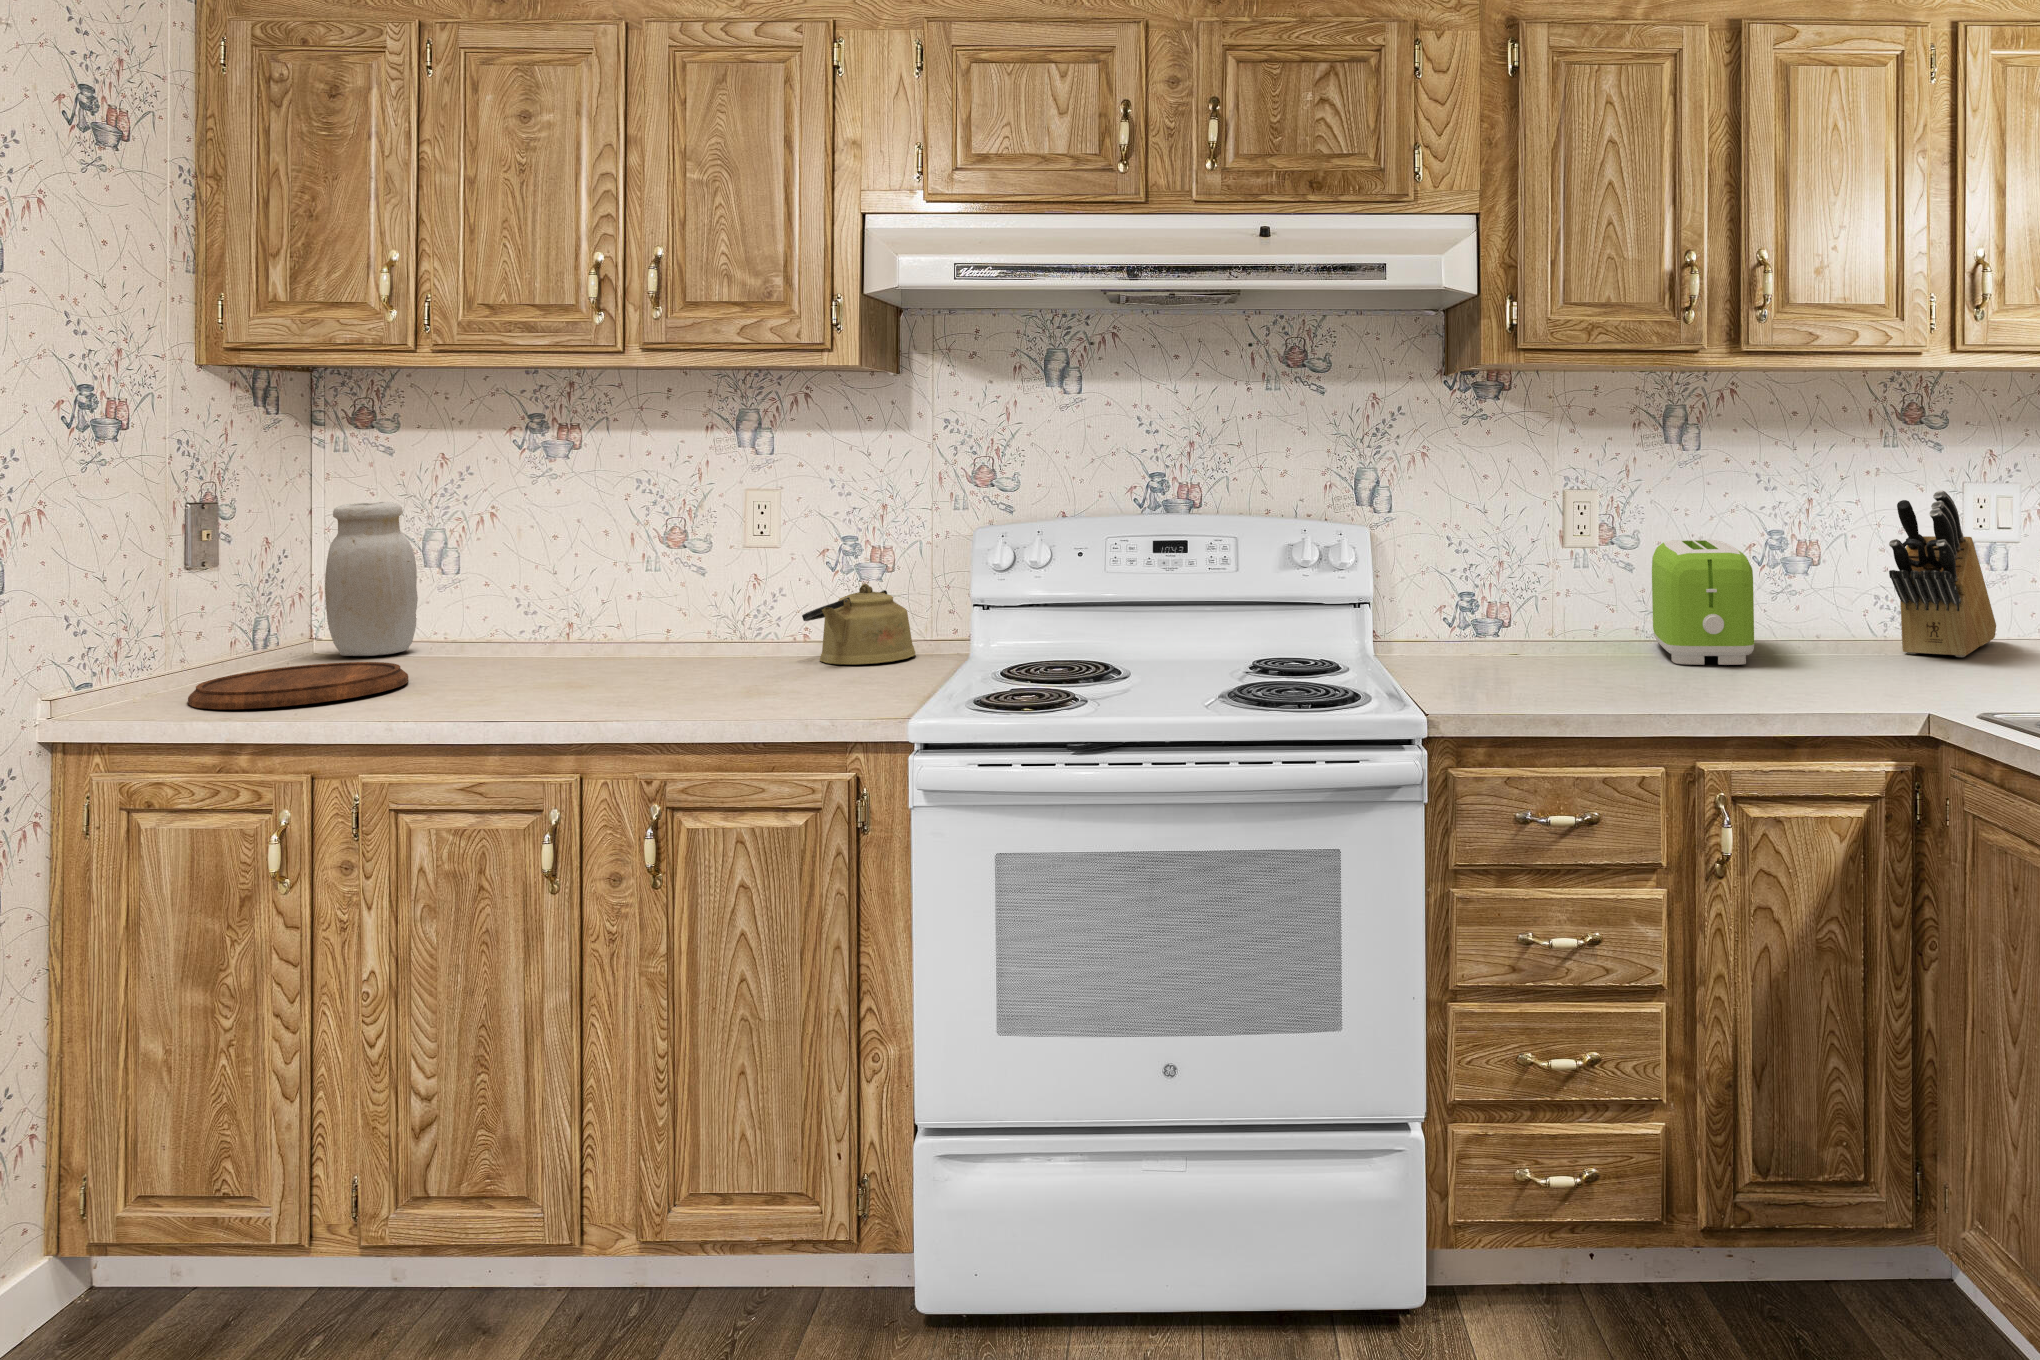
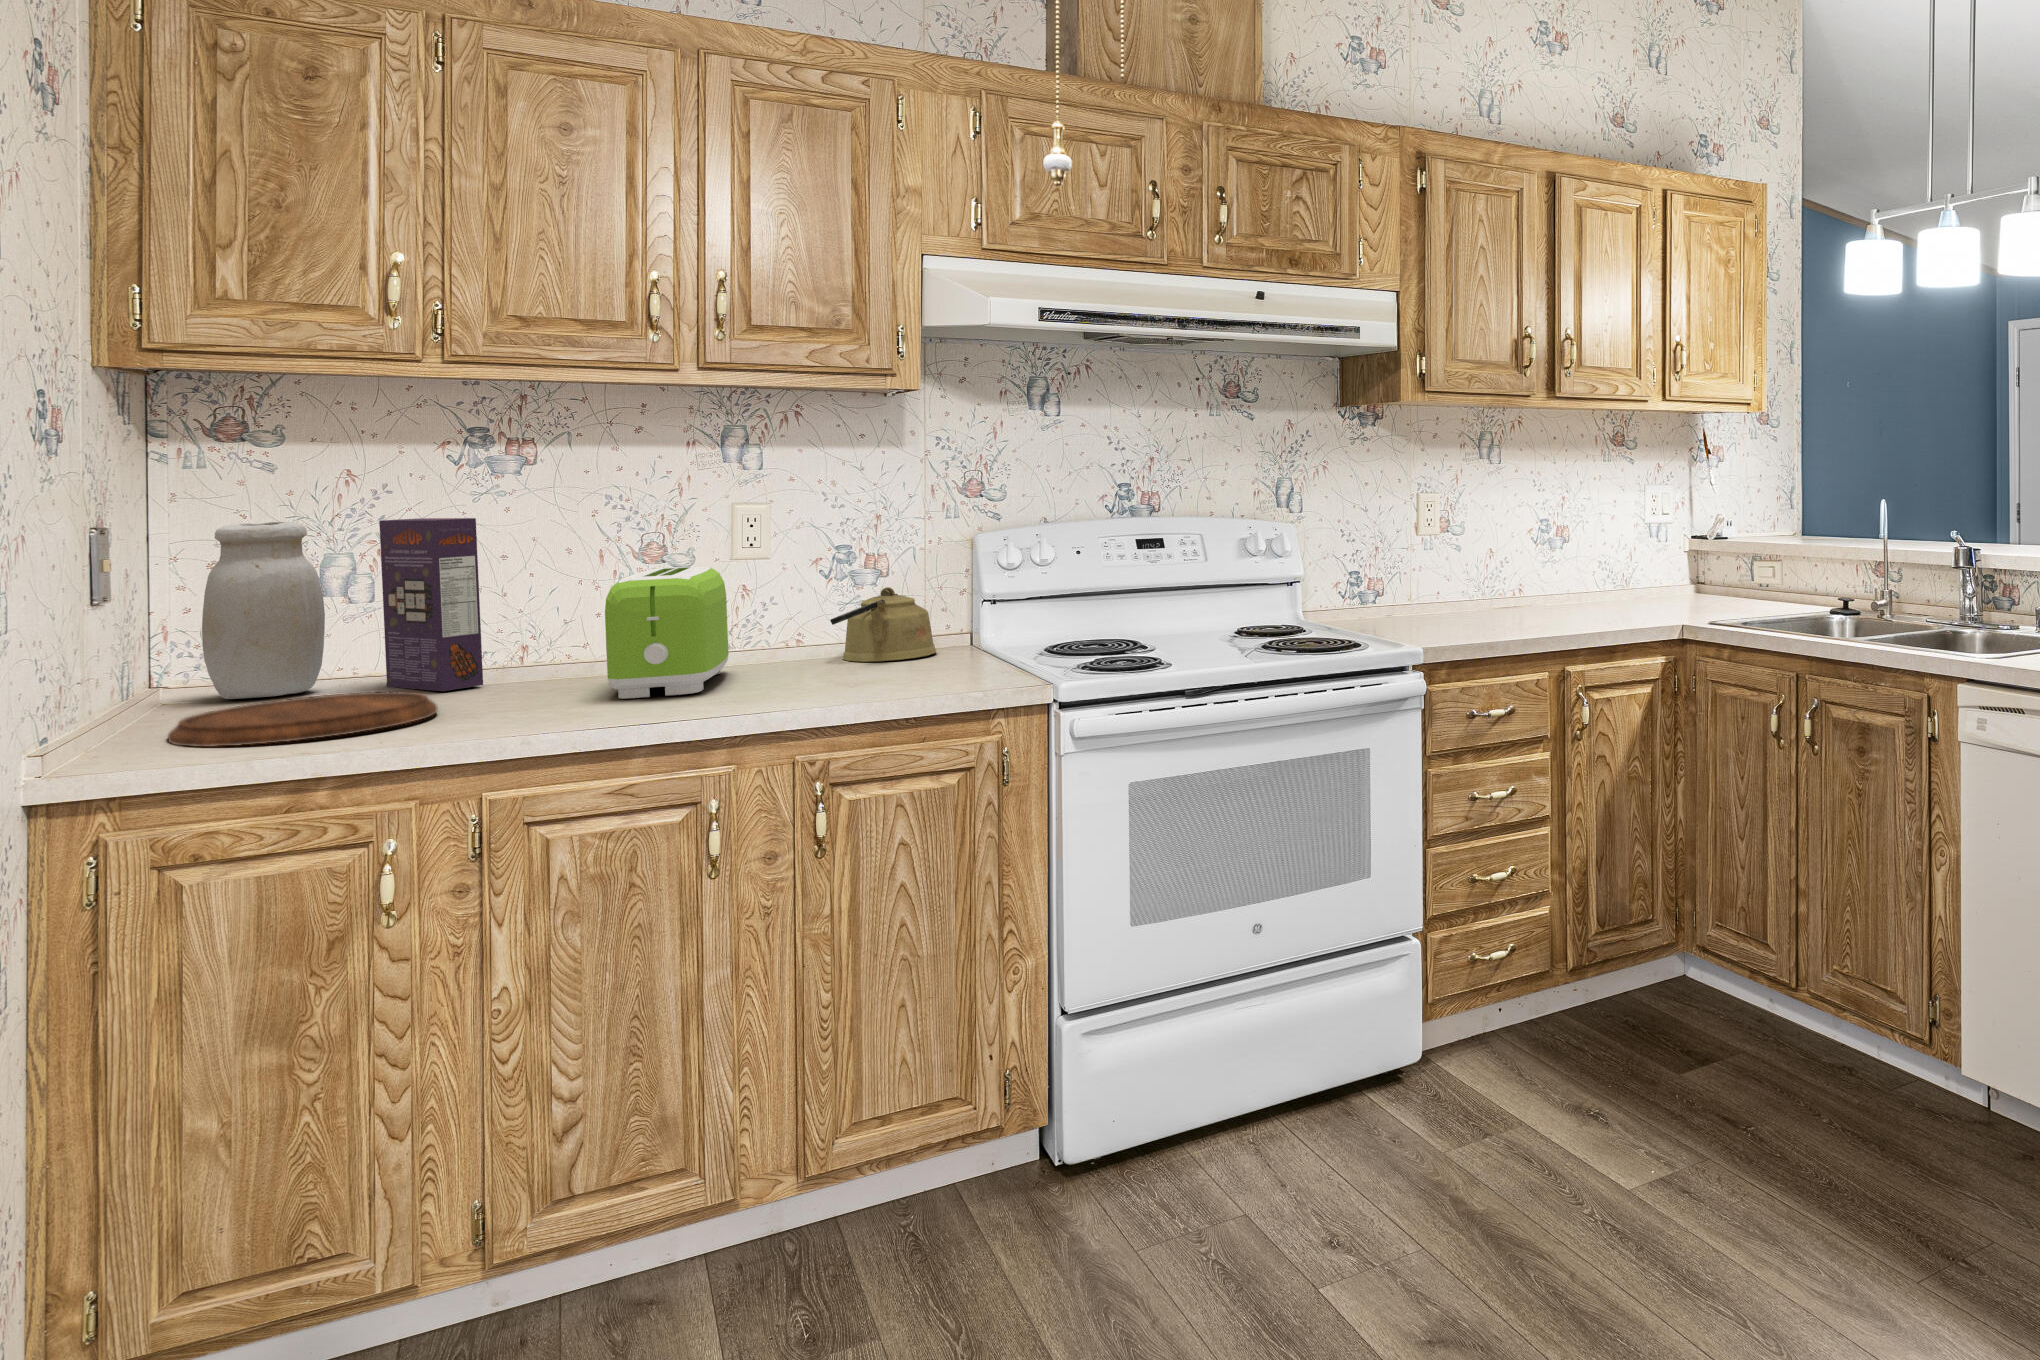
knife block: present [1889,490,1996,657] -> none [1635,492,1677,602]
cereal box: none [455,500,507,663] -> present [379,518,483,691]
toaster: present [1652,540,1754,665] -> present [605,566,729,699]

